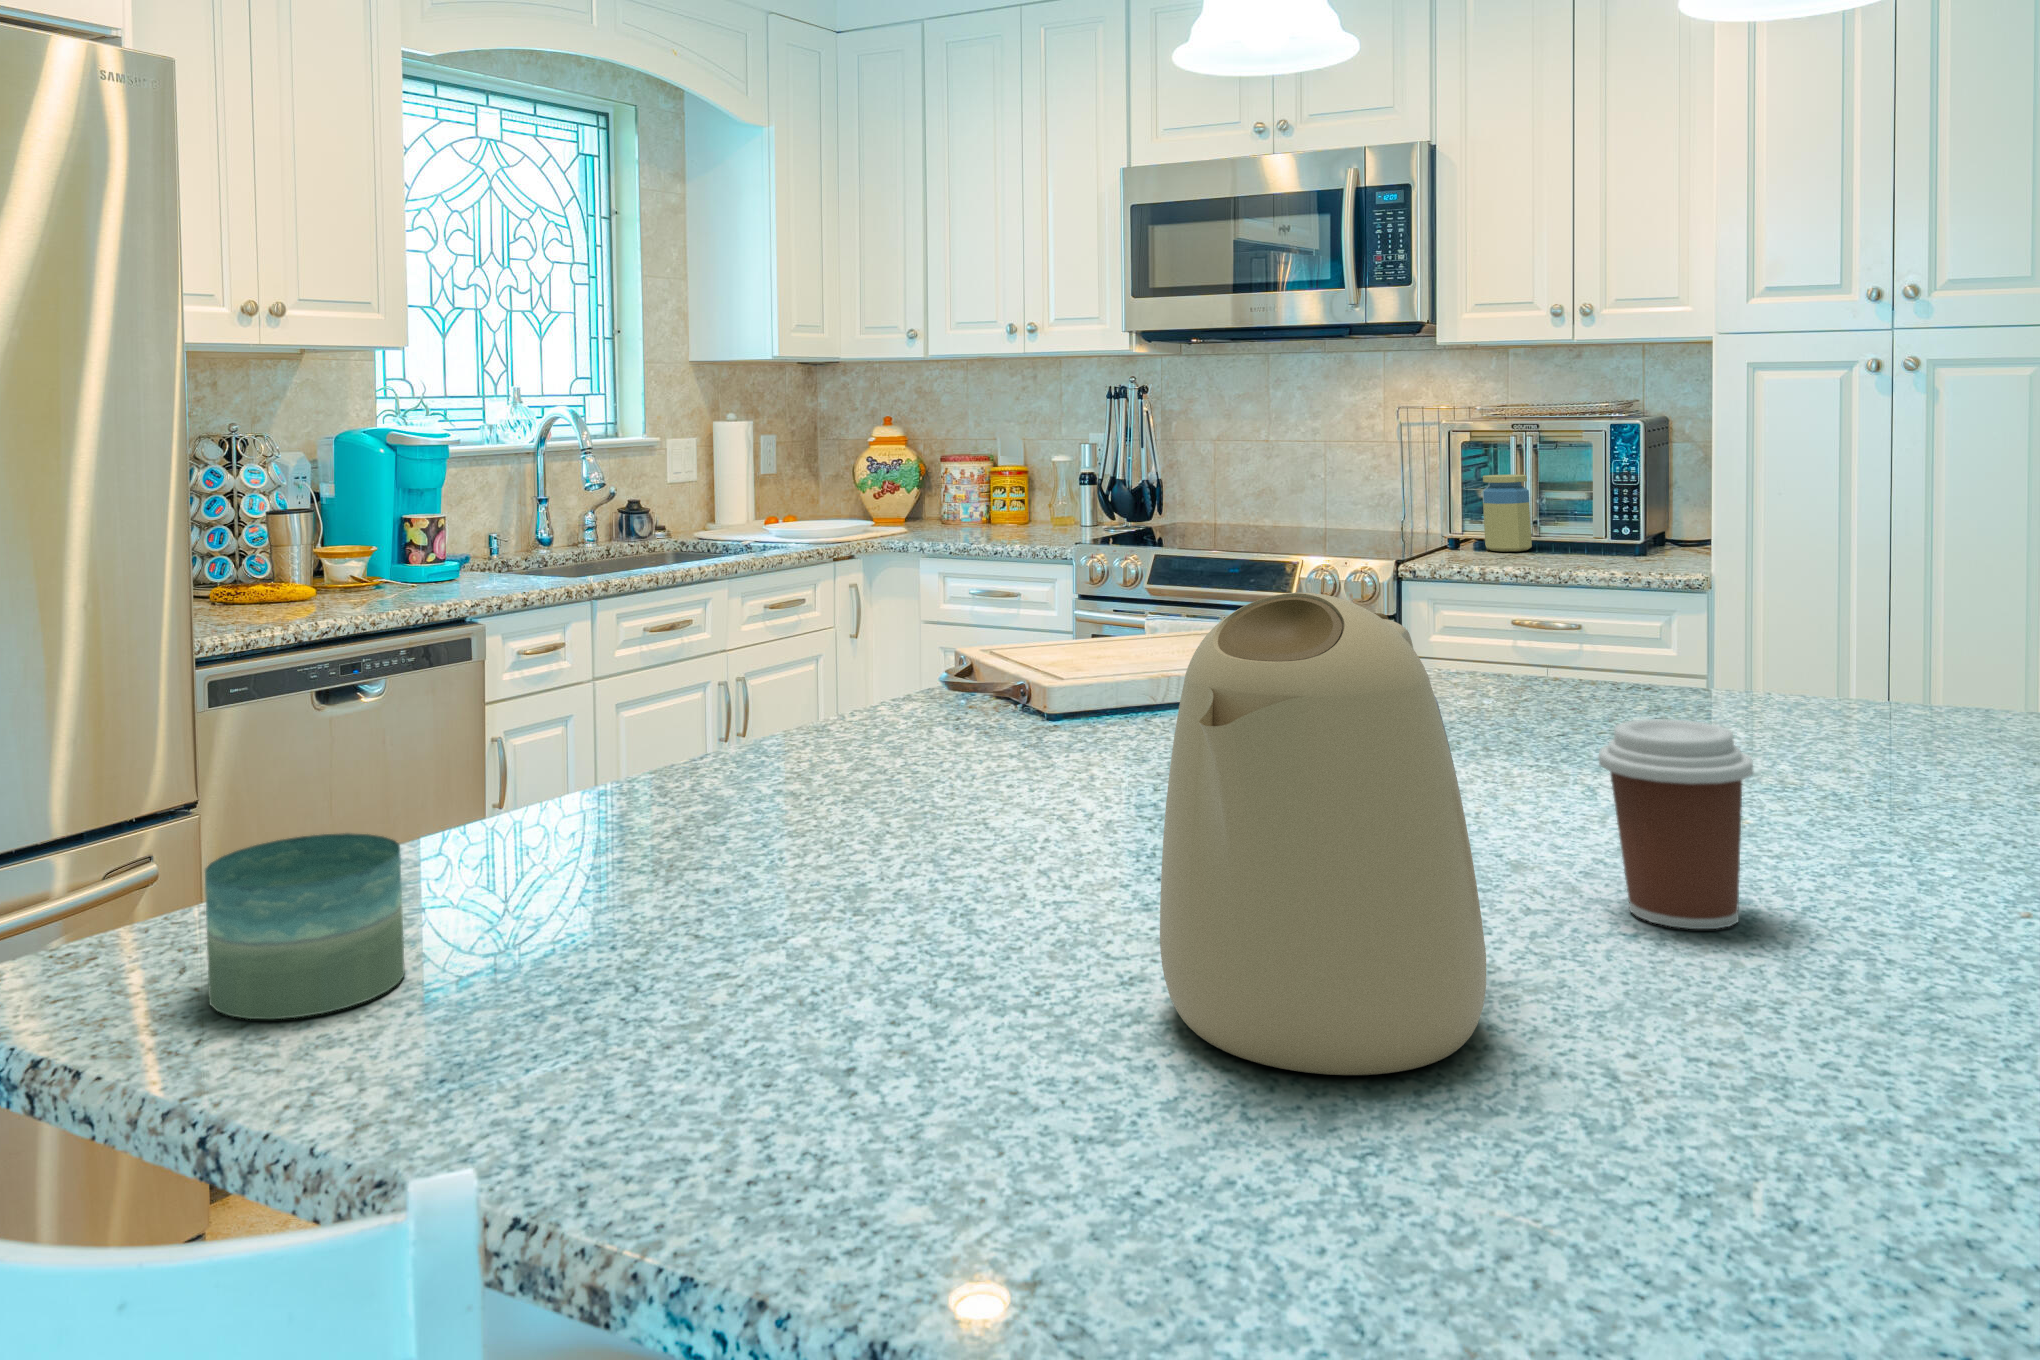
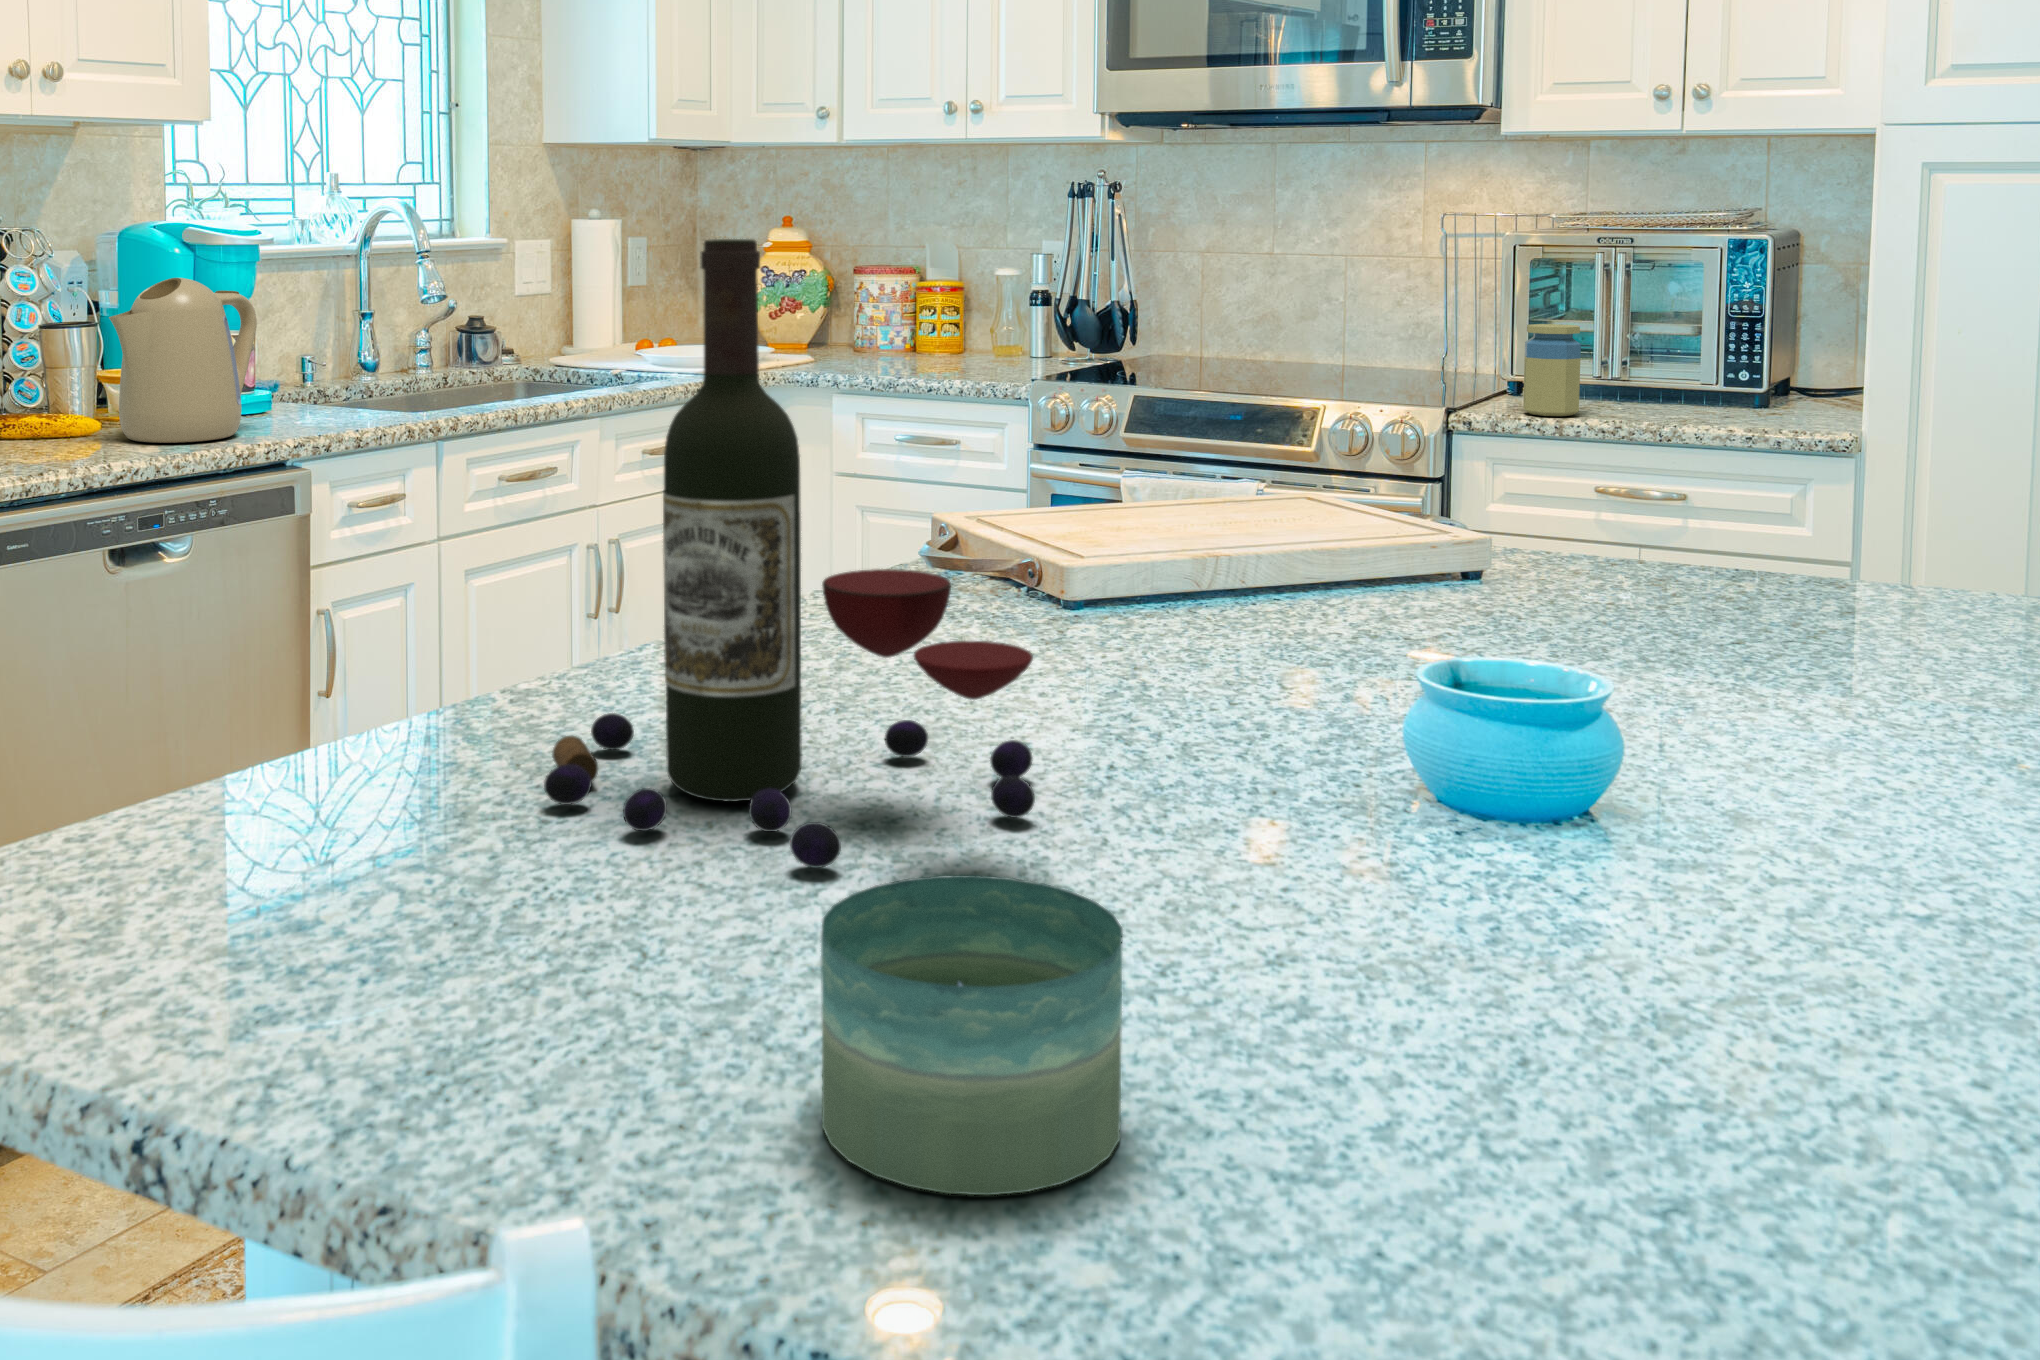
wine bottle: none [586,425,979,929] -> present [544,239,1035,868]
kettle: present [1160,593,1486,1075] -> present [109,278,257,443]
coffee cup: present [1599,719,1754,929] -> none [1829,648,2027,902]
candle: present [205,833,405,1019] -> present [821,875,1123,1195]

